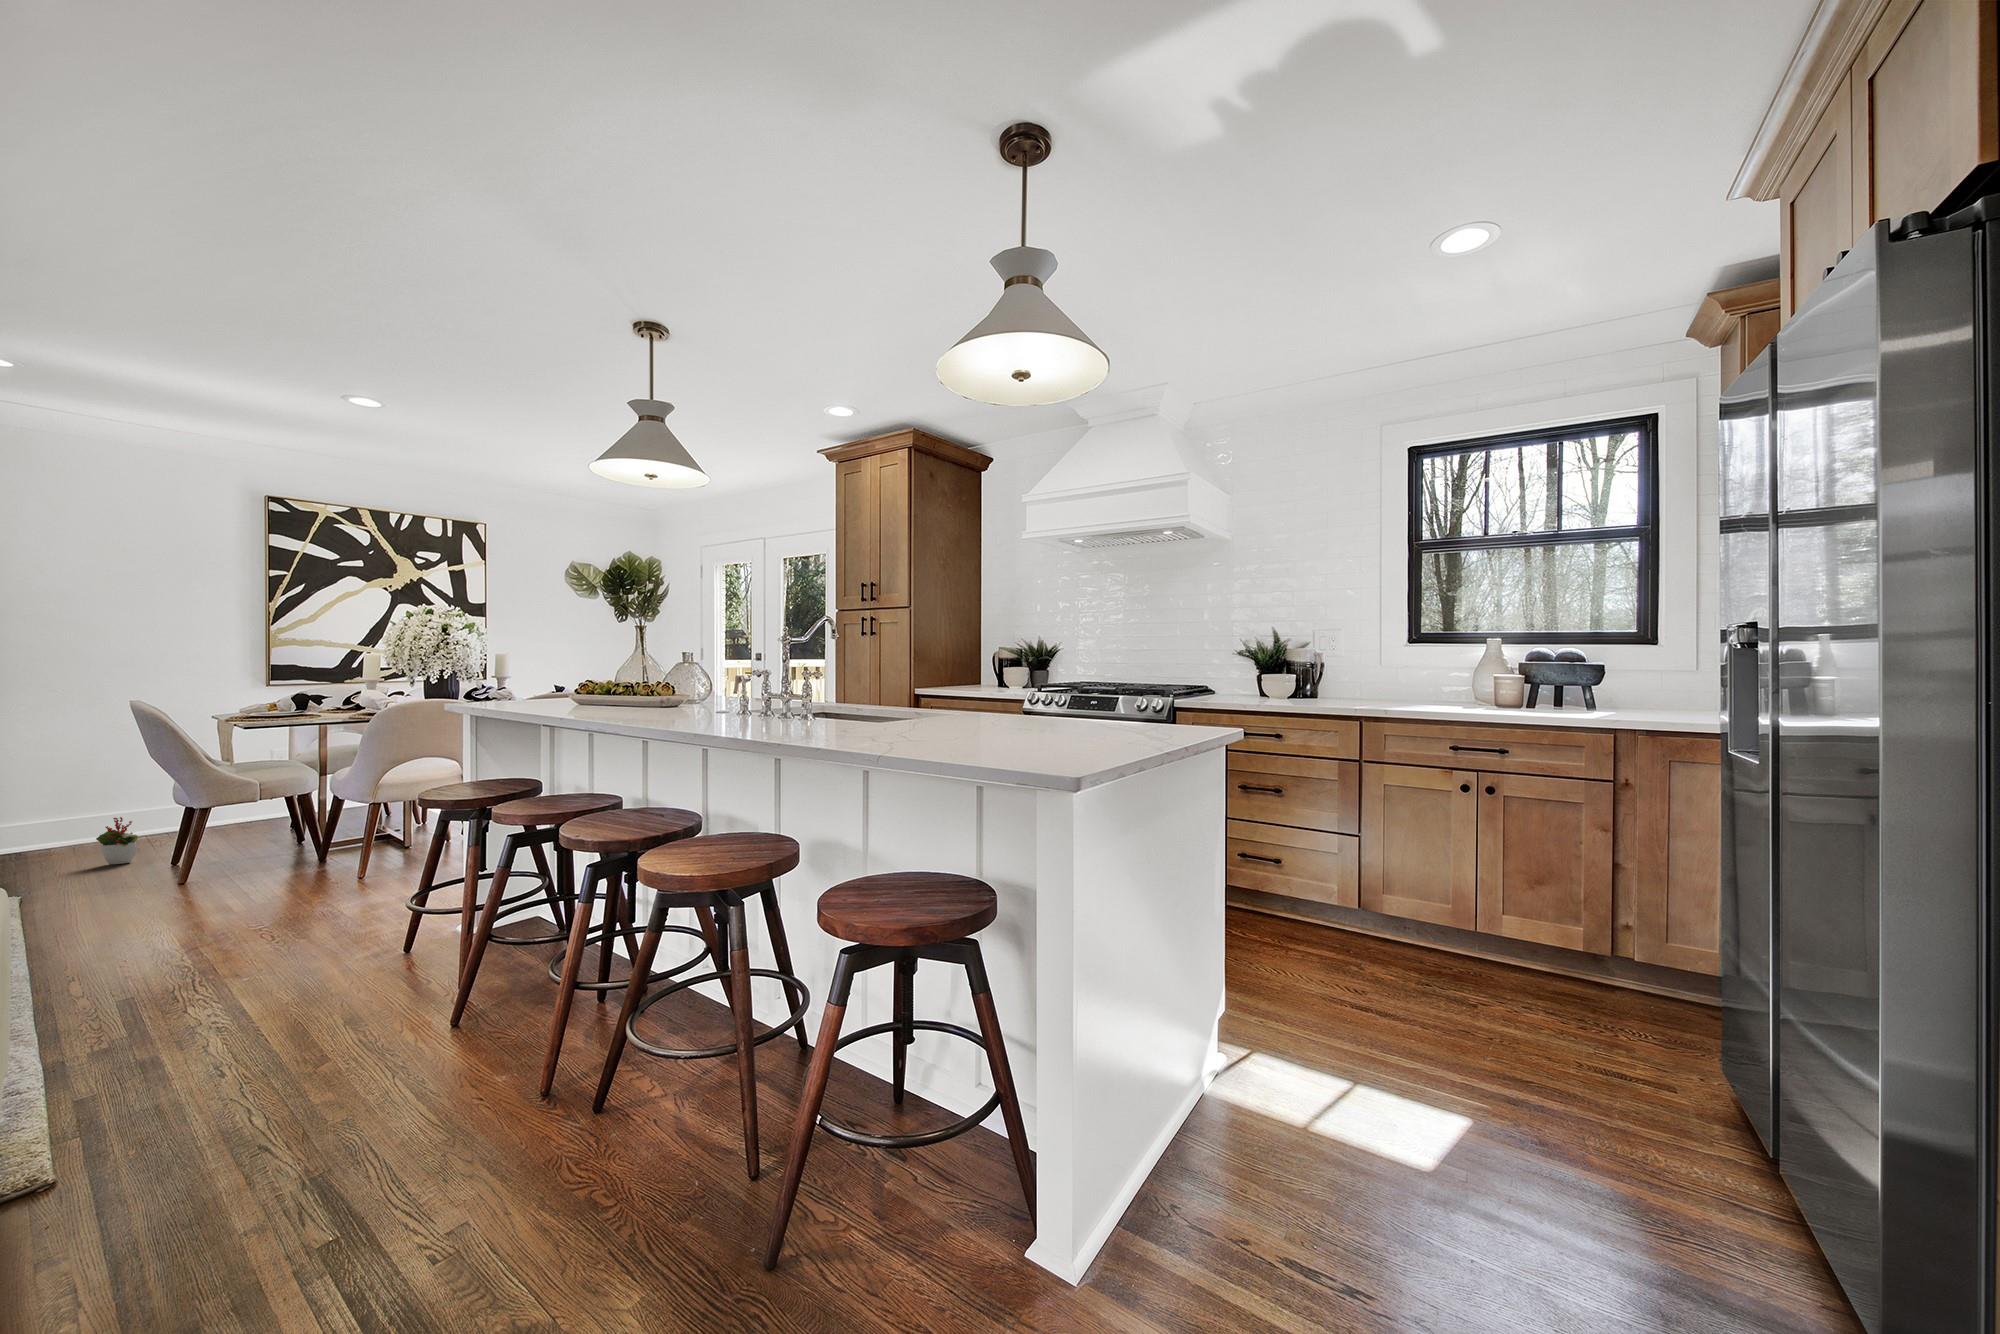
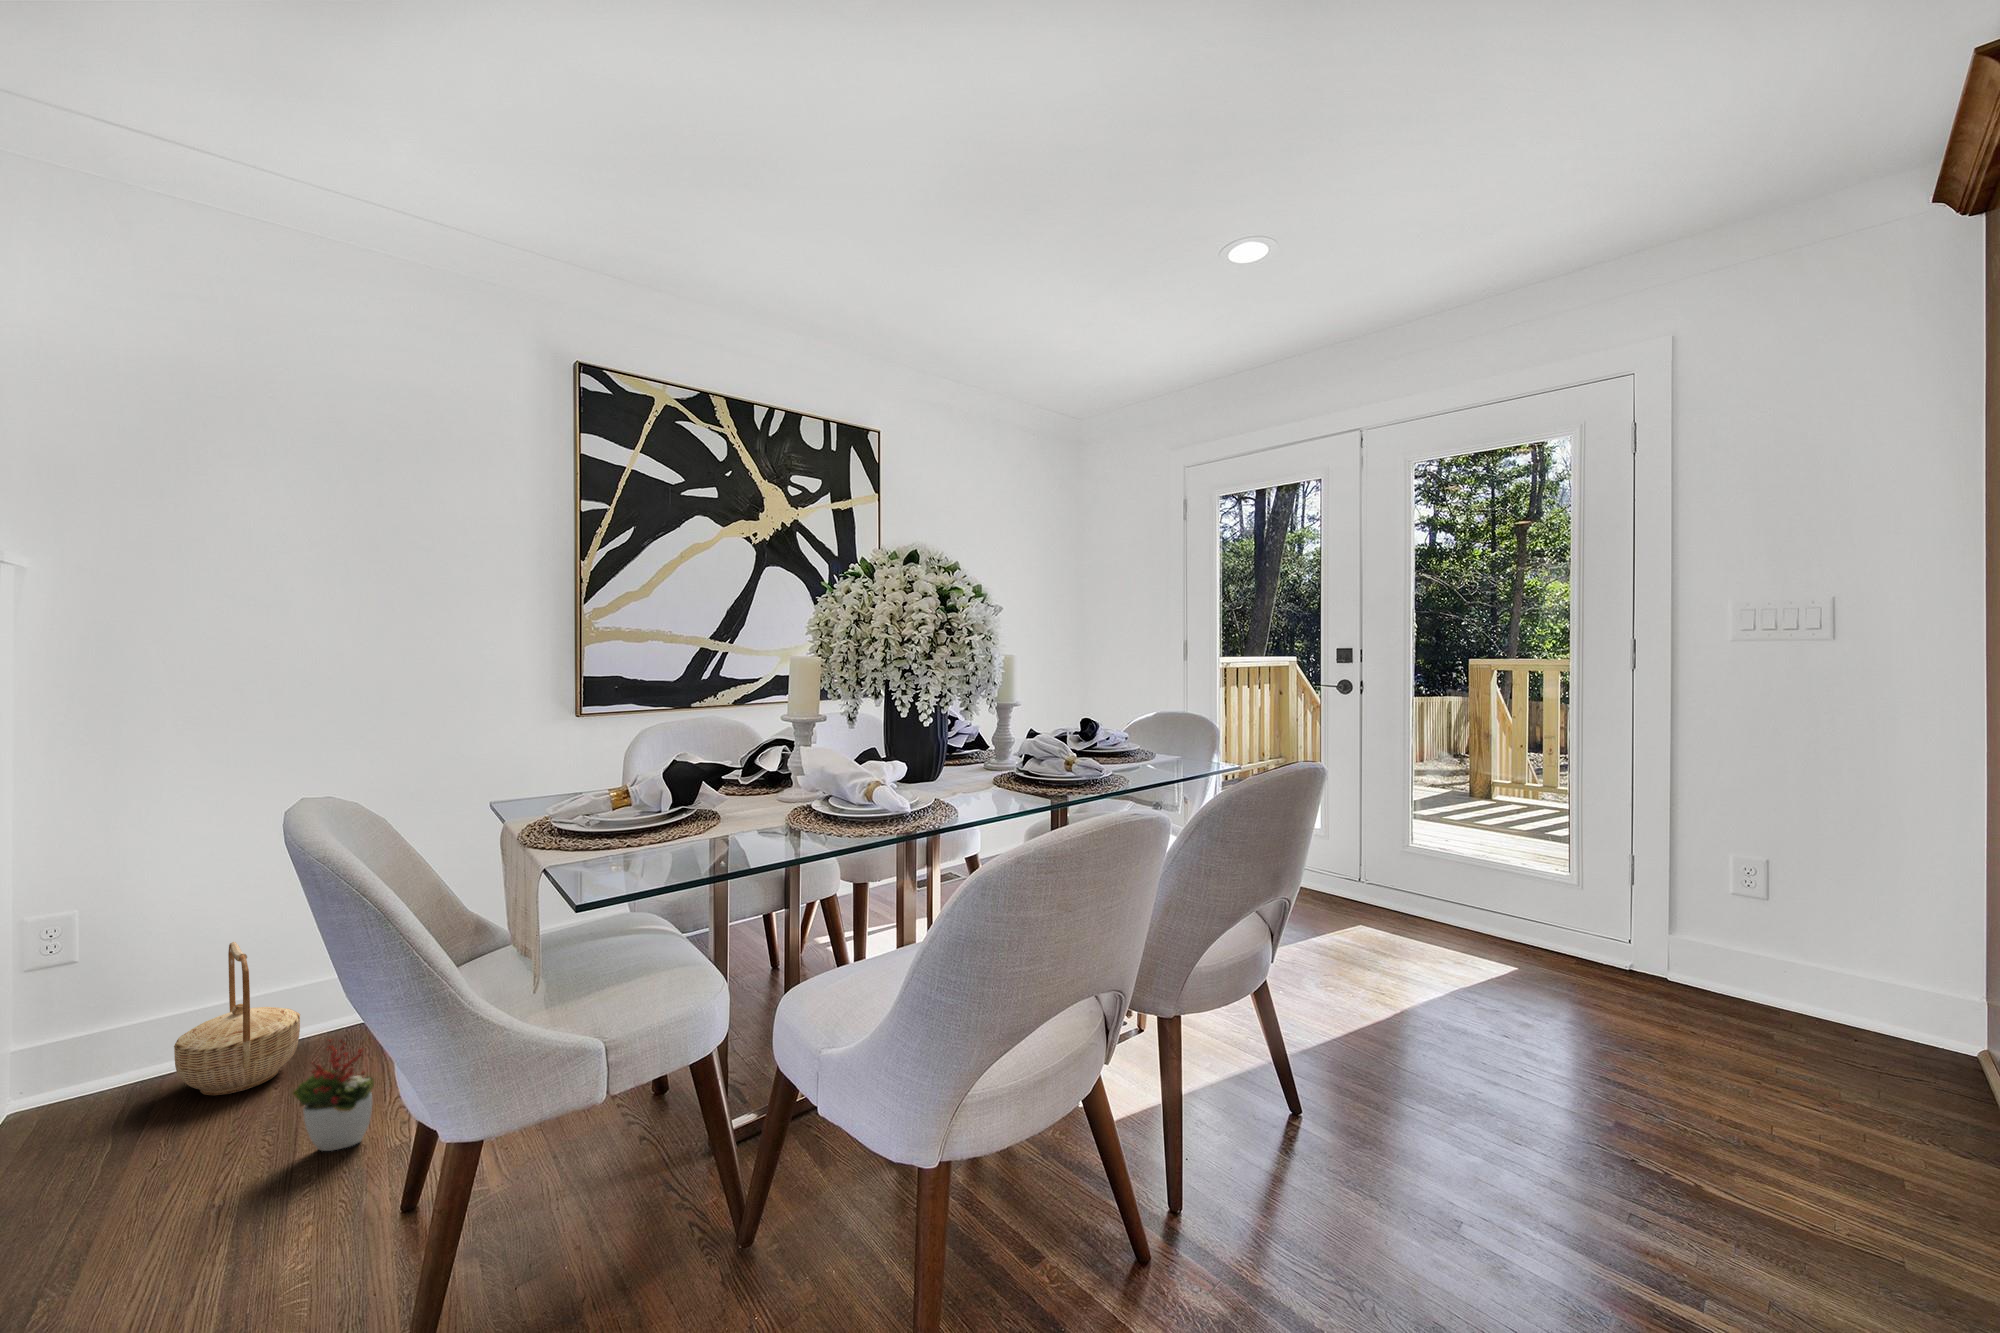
basket: none [27,792,96,859] -> present [174,942,300,1095]

